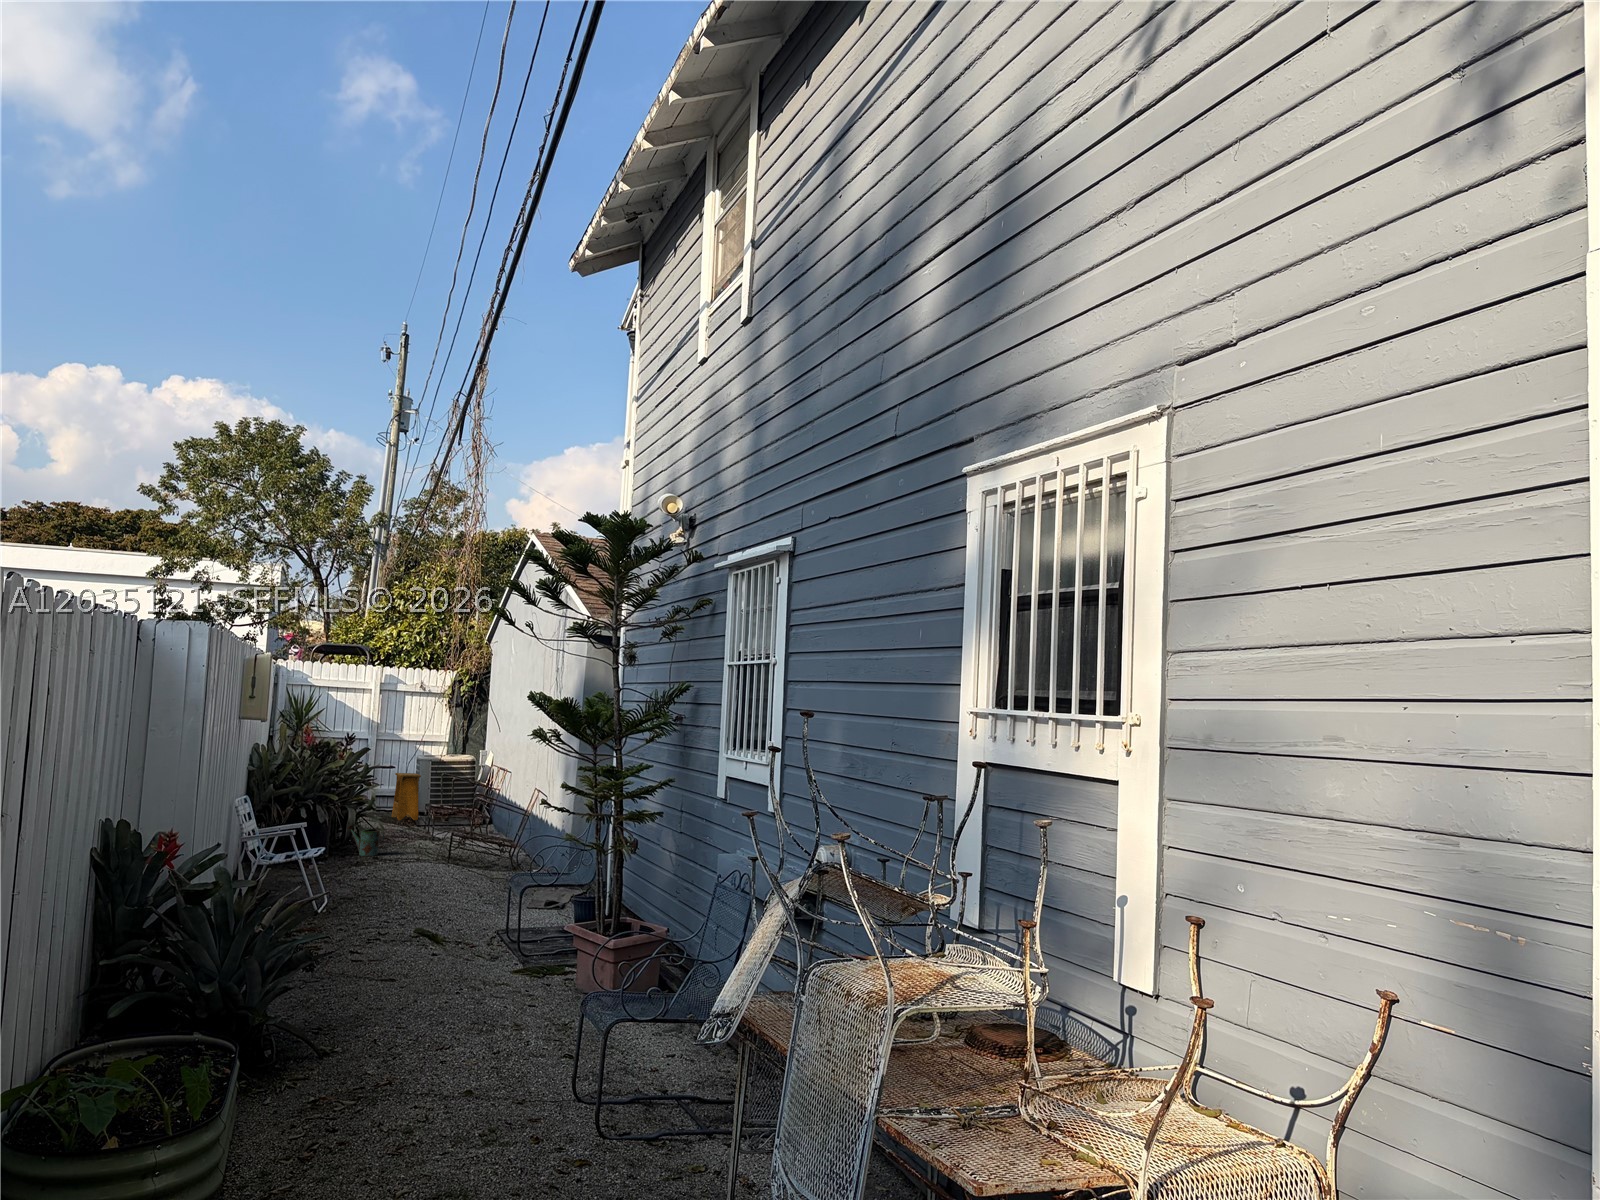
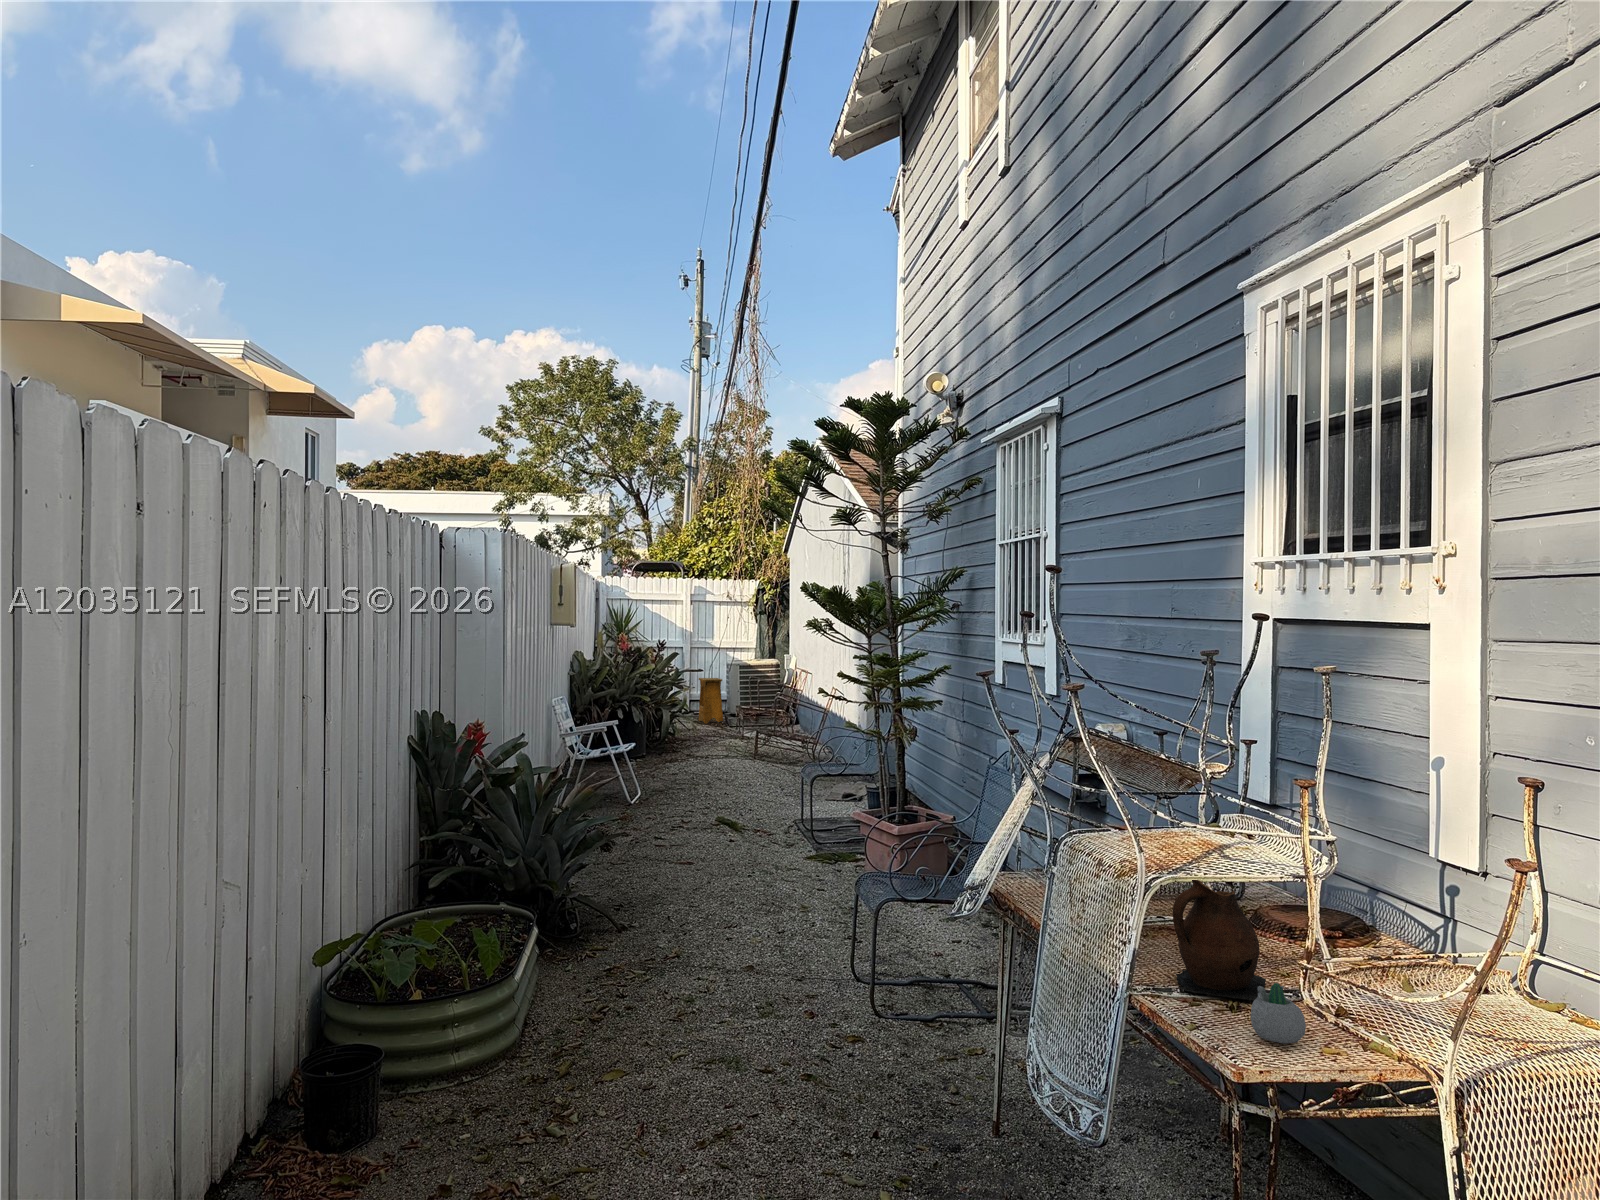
watering can: present [347,825,385,856] -> none [654,727,689,756]
ceramic pitcher: none [909,1004,988,1120] -> present [1173,880,1266,1003]
succulent planter: none [984,1104,1031,1160] -> present [1251,983,1306,1044]

